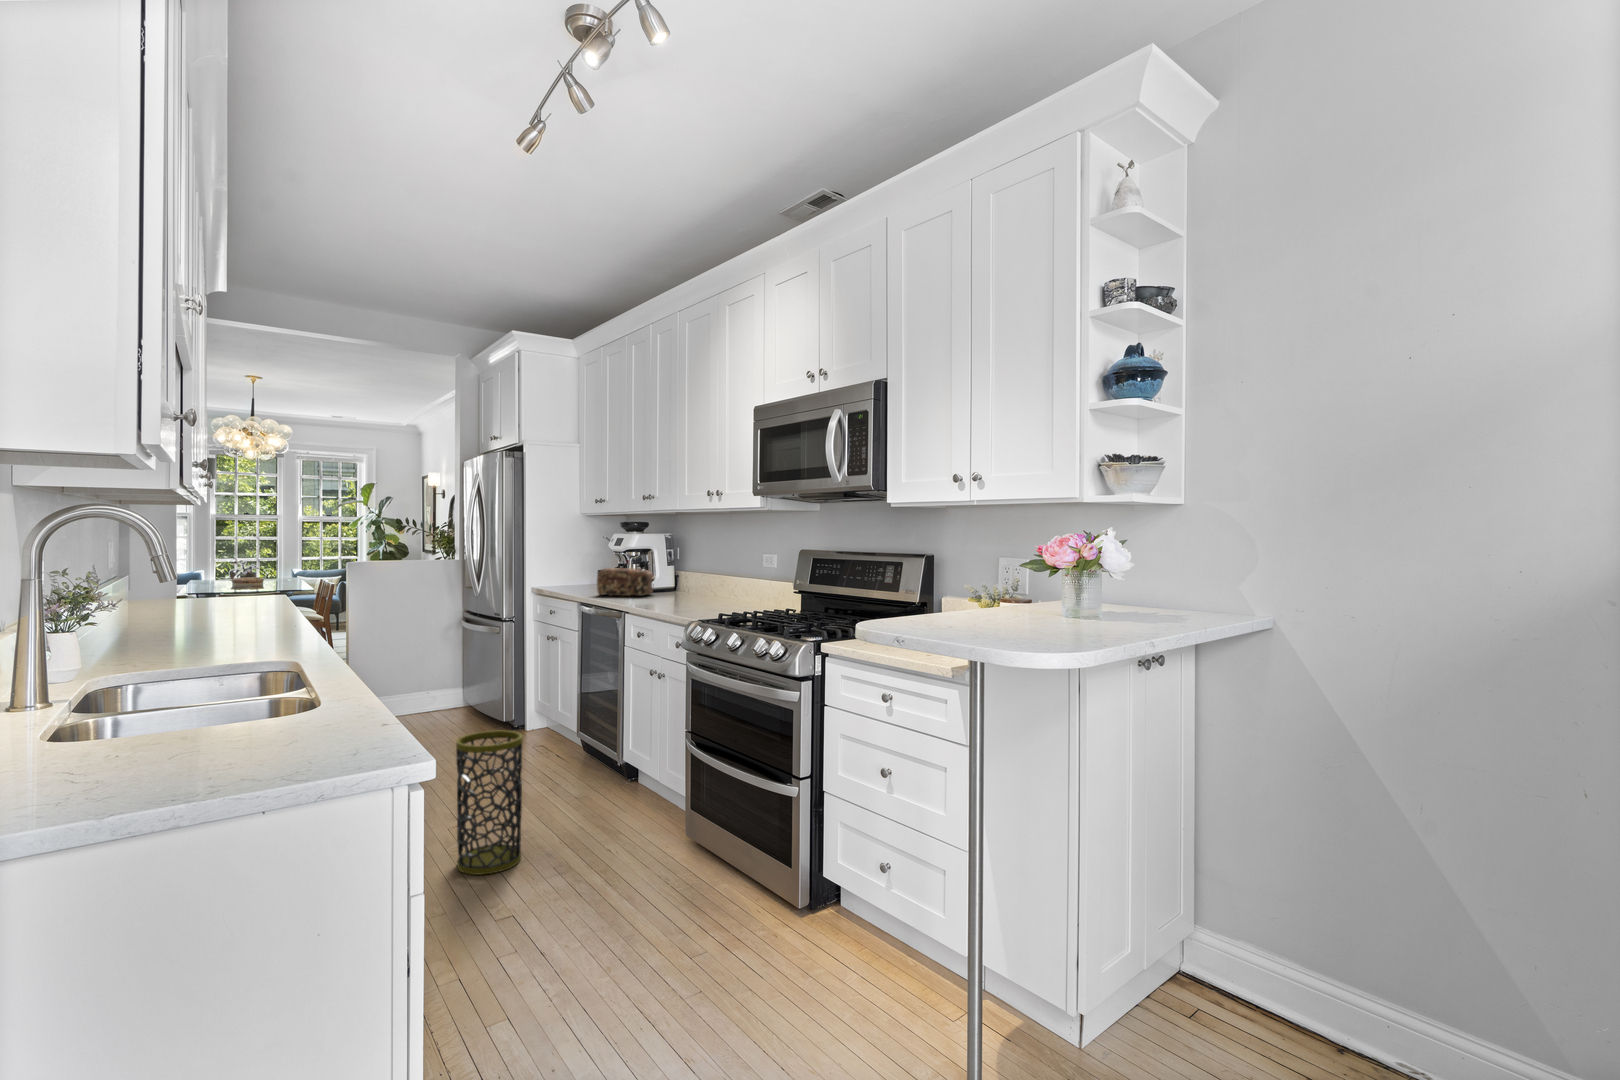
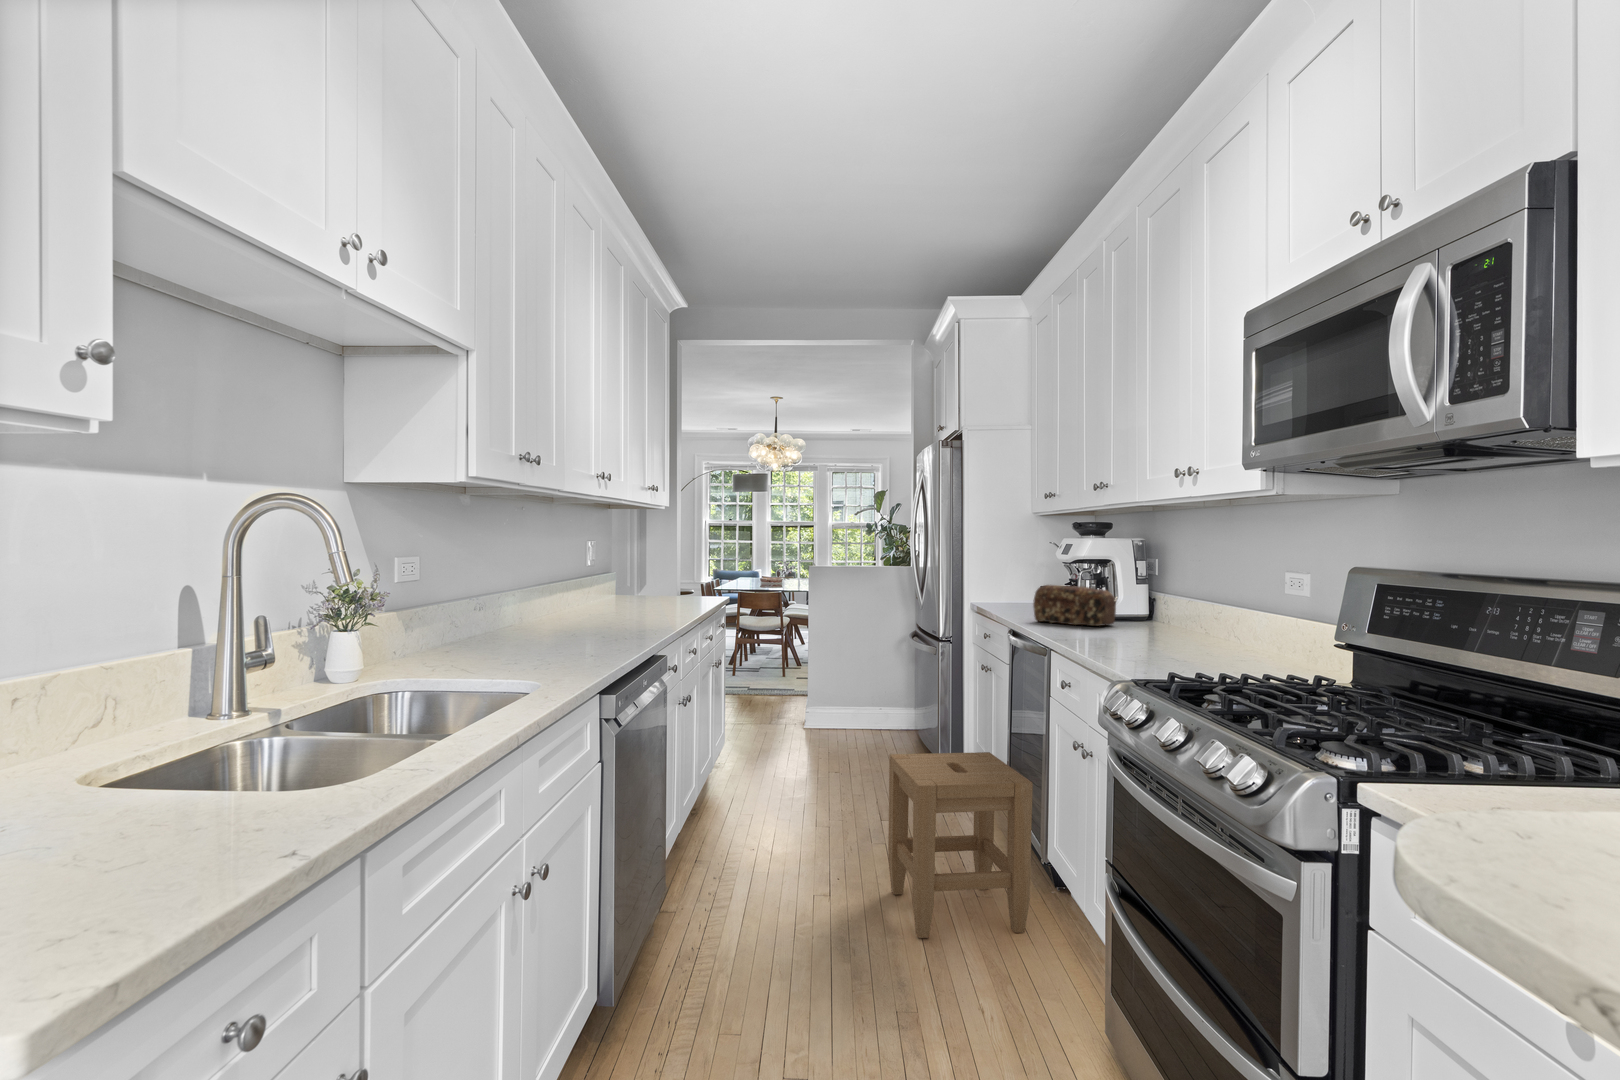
stool: none [509,690,622,822] -> present [888,752,1033,938]
trash can: present [456,731,523,875] -> none [776,800,862,1008]

